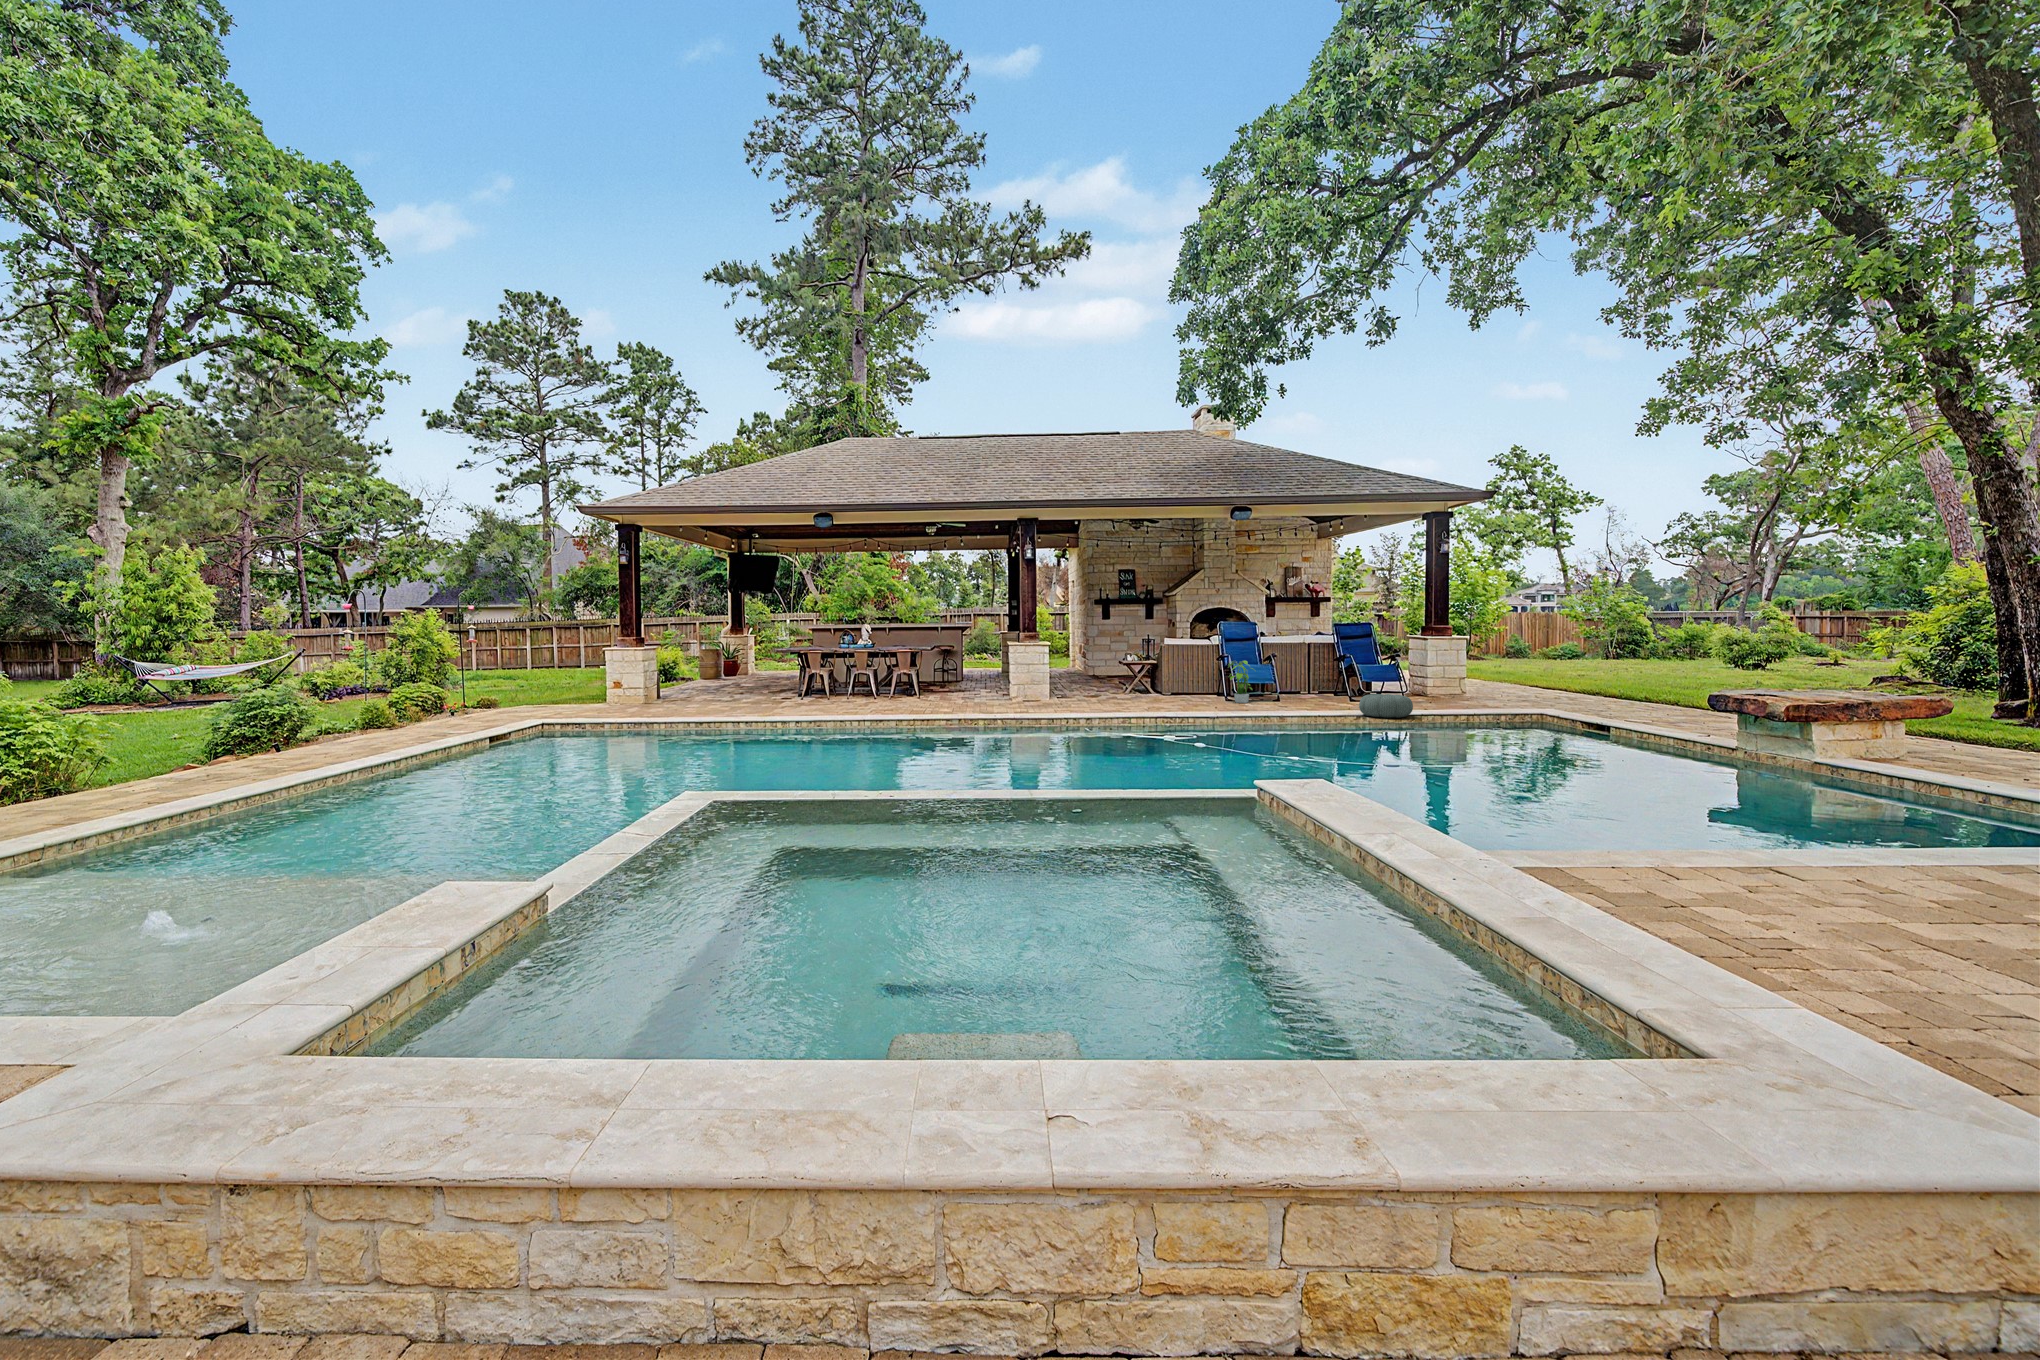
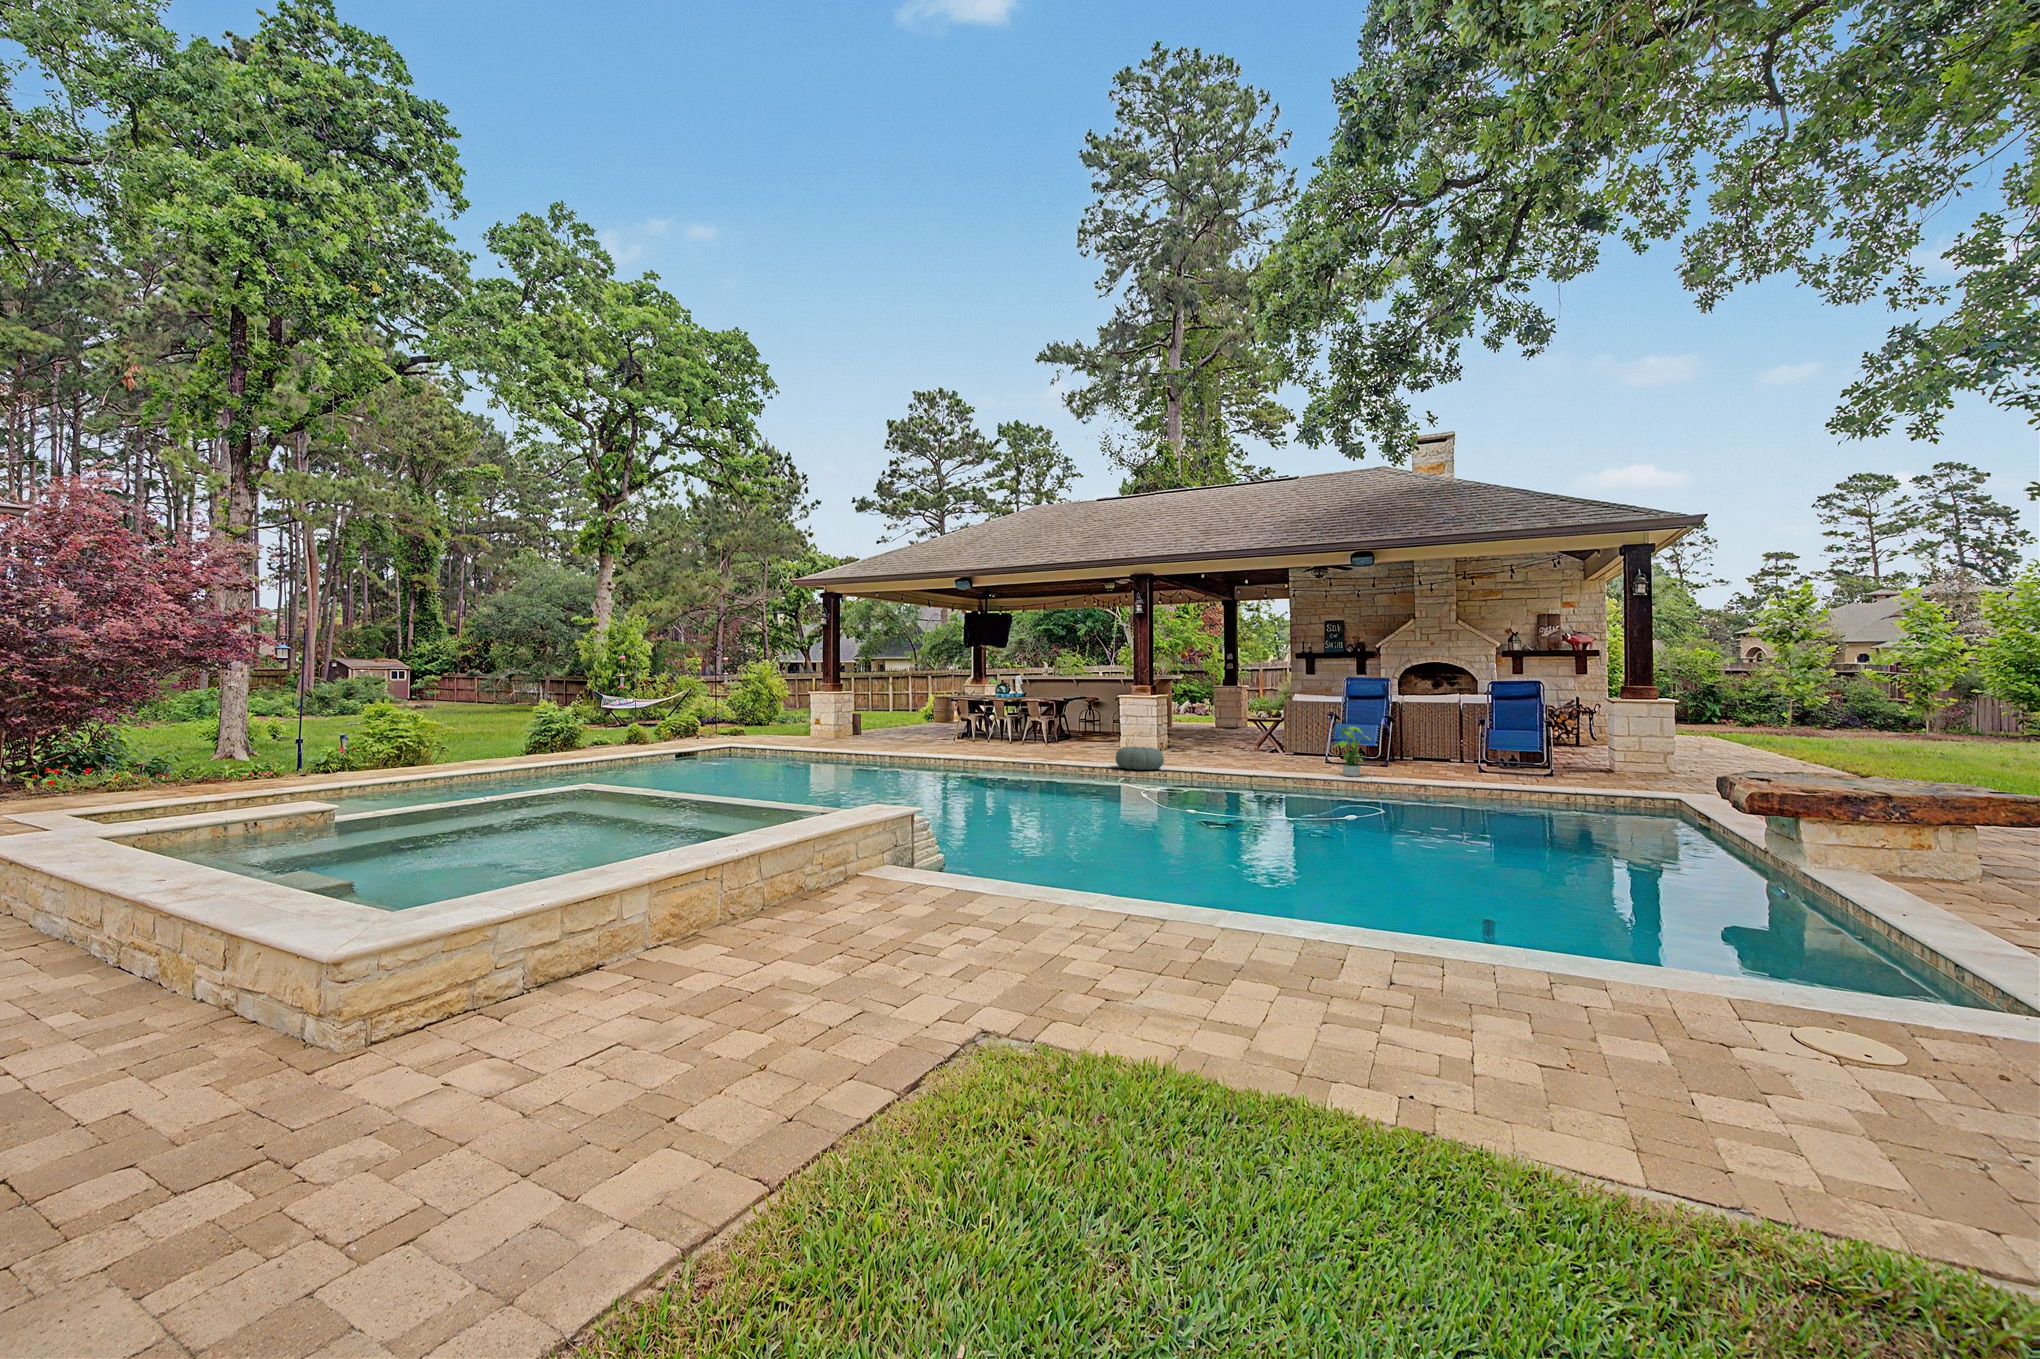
pouf: present [1359,694,1413,718] -> present [1116,747,1164,770]

